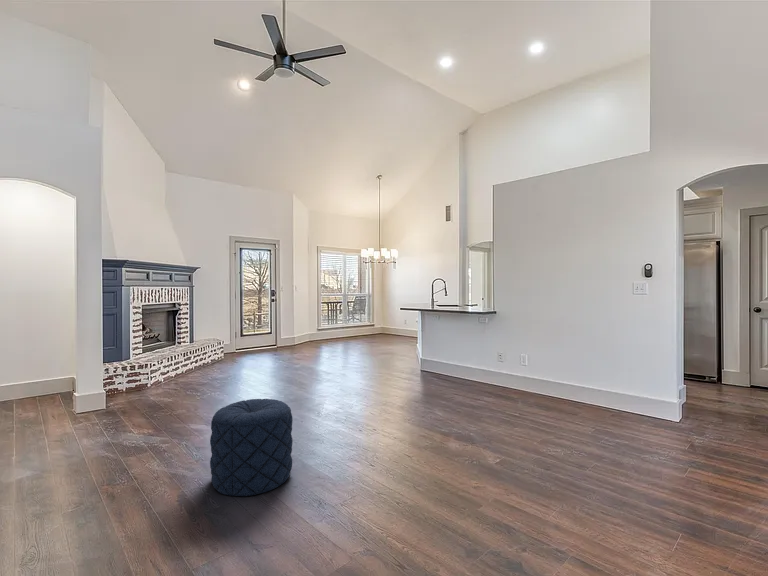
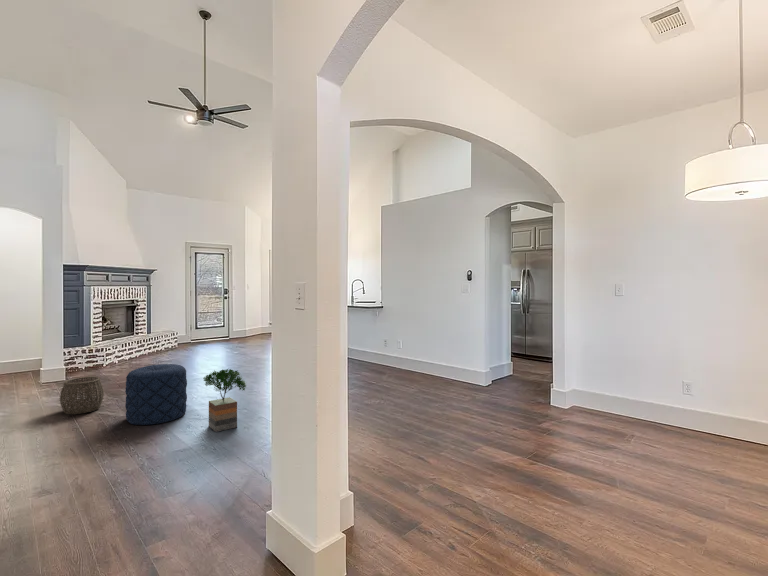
potted tree: none [331,410,399,514] -> present [203,369,246,432]
woven basket: none [111,414,171,473] -> present [60,377,104,414]

